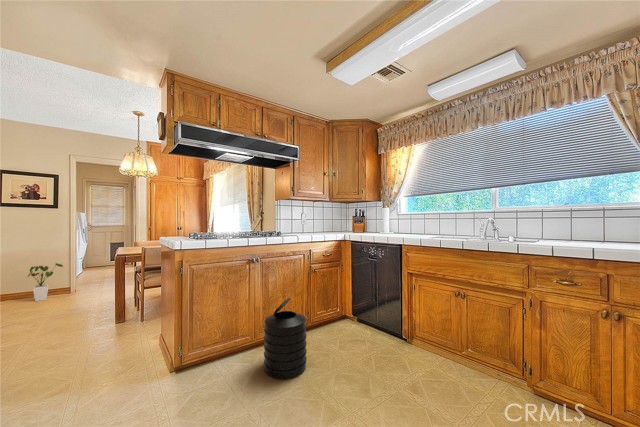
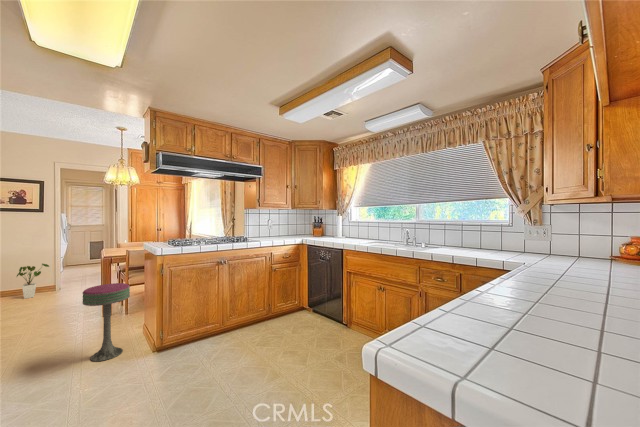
bar stool: none [84,285,143,385] -> present [83,283,130,361]
trash can: present [264,298,307,379] -> none [229,292,263,354]

